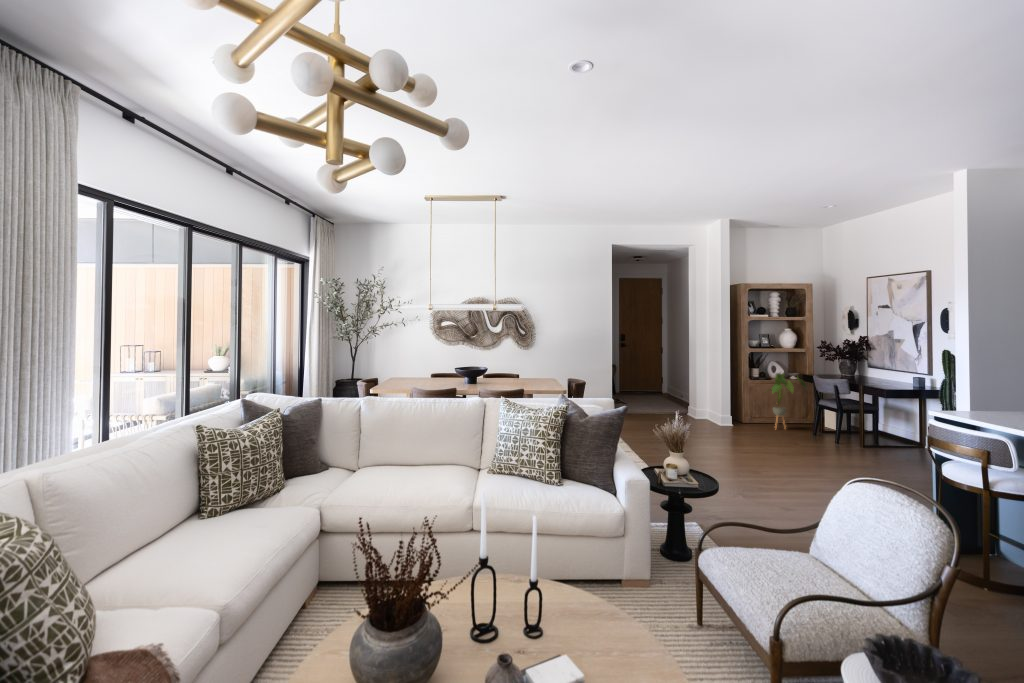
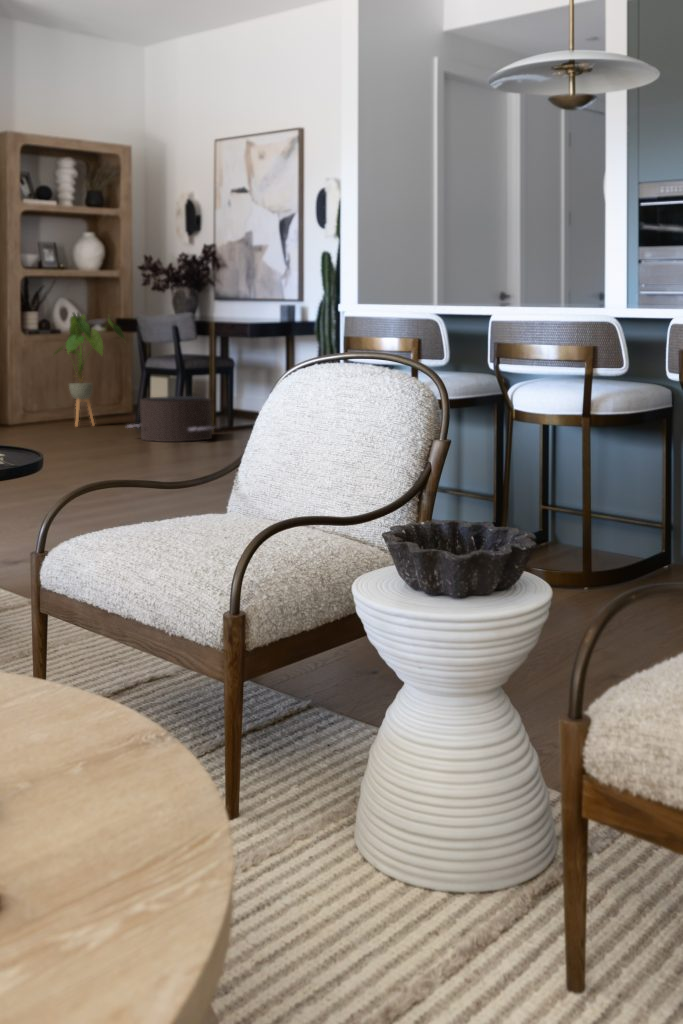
pouf: none [801,428,864,459] -> present [127,396,216,442]

